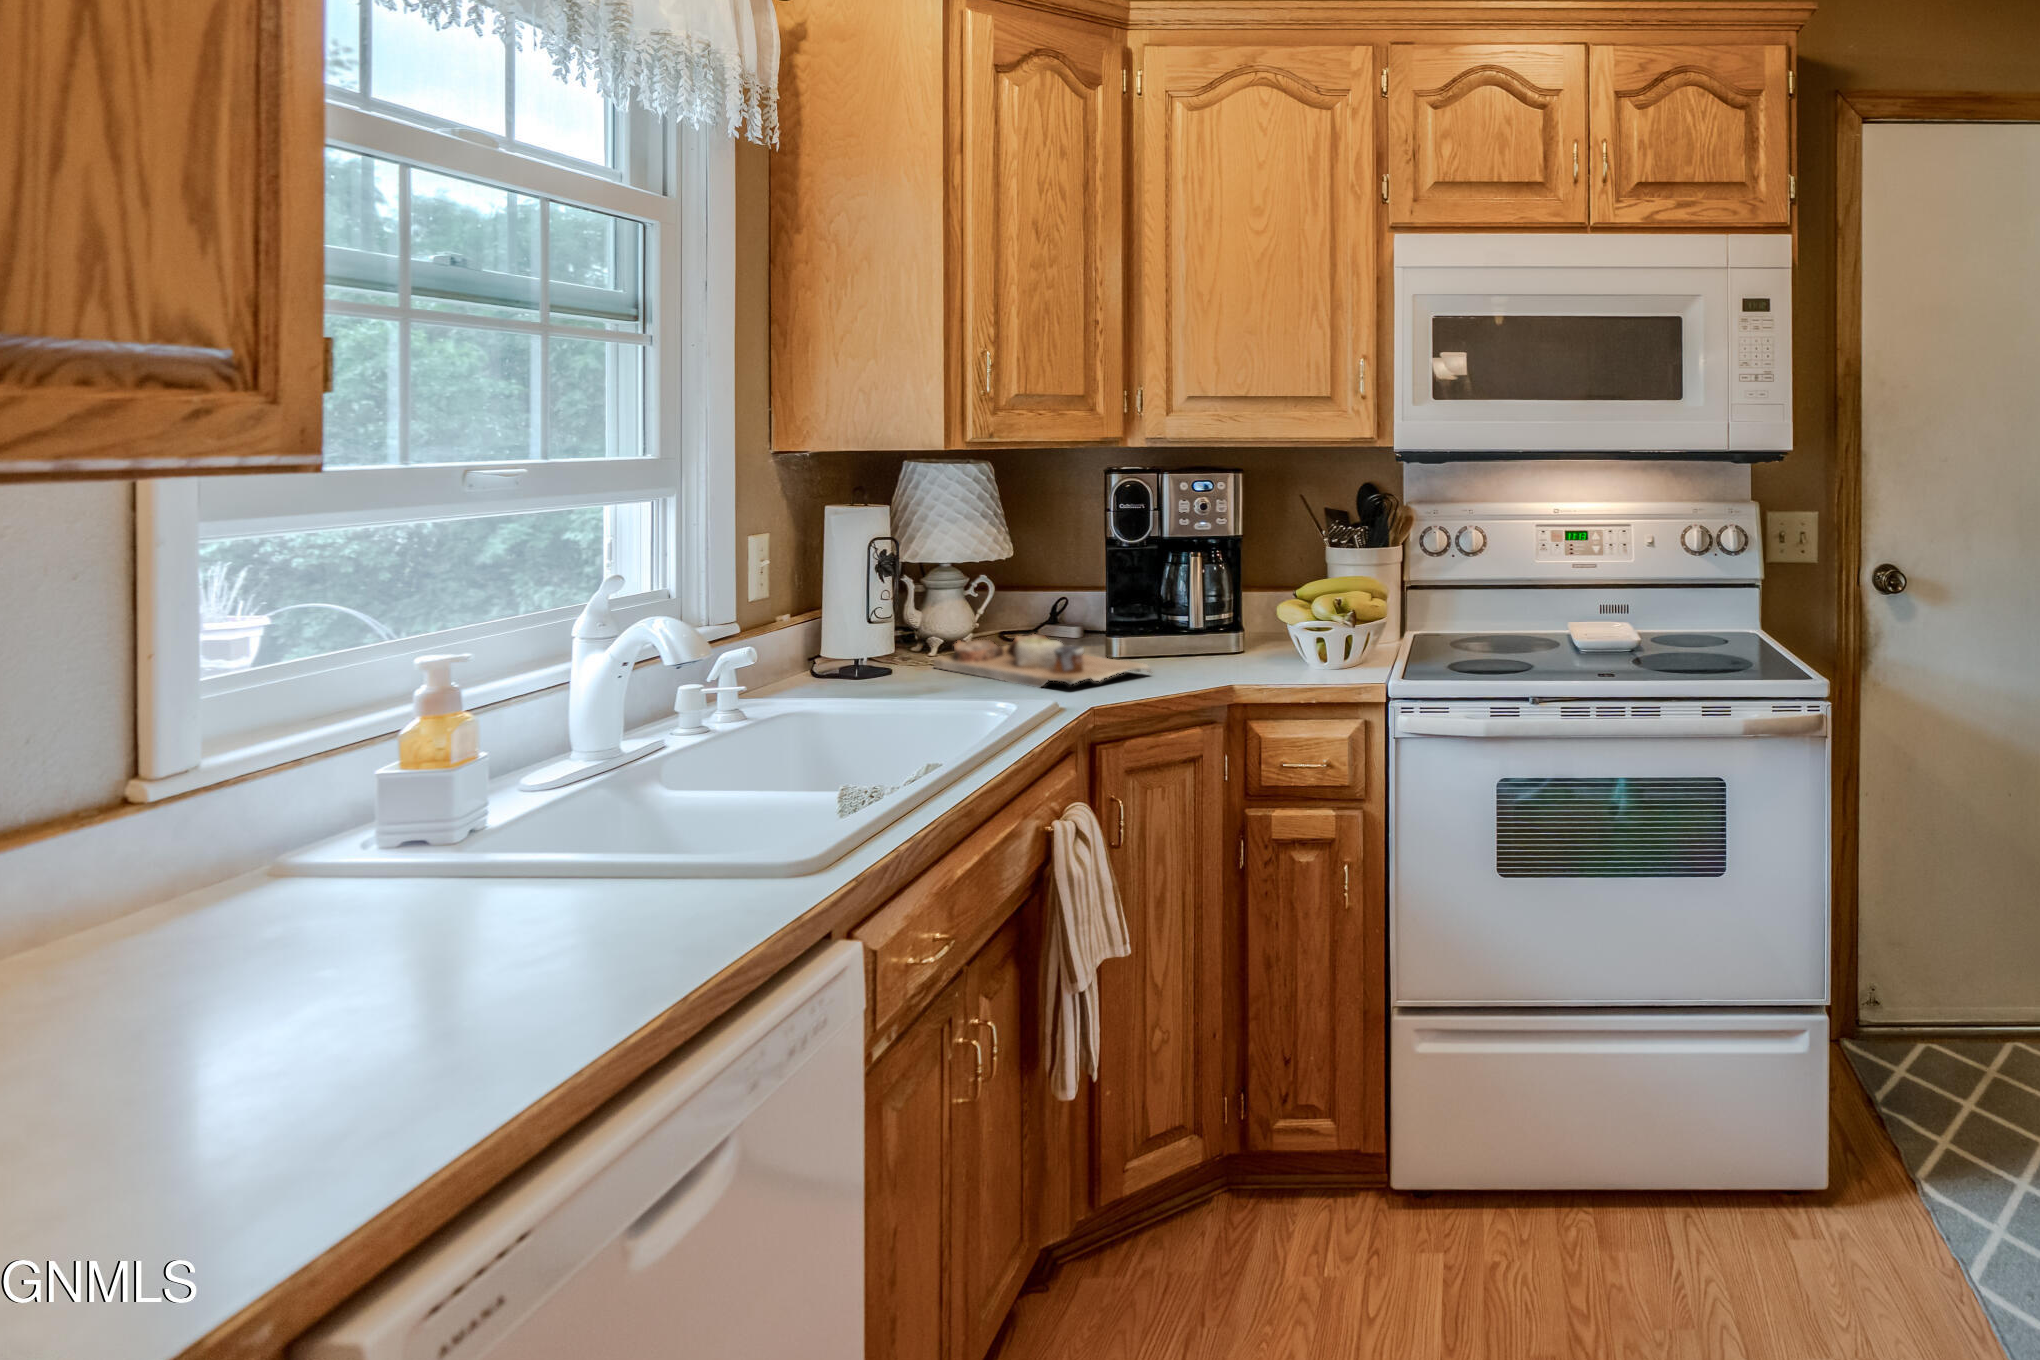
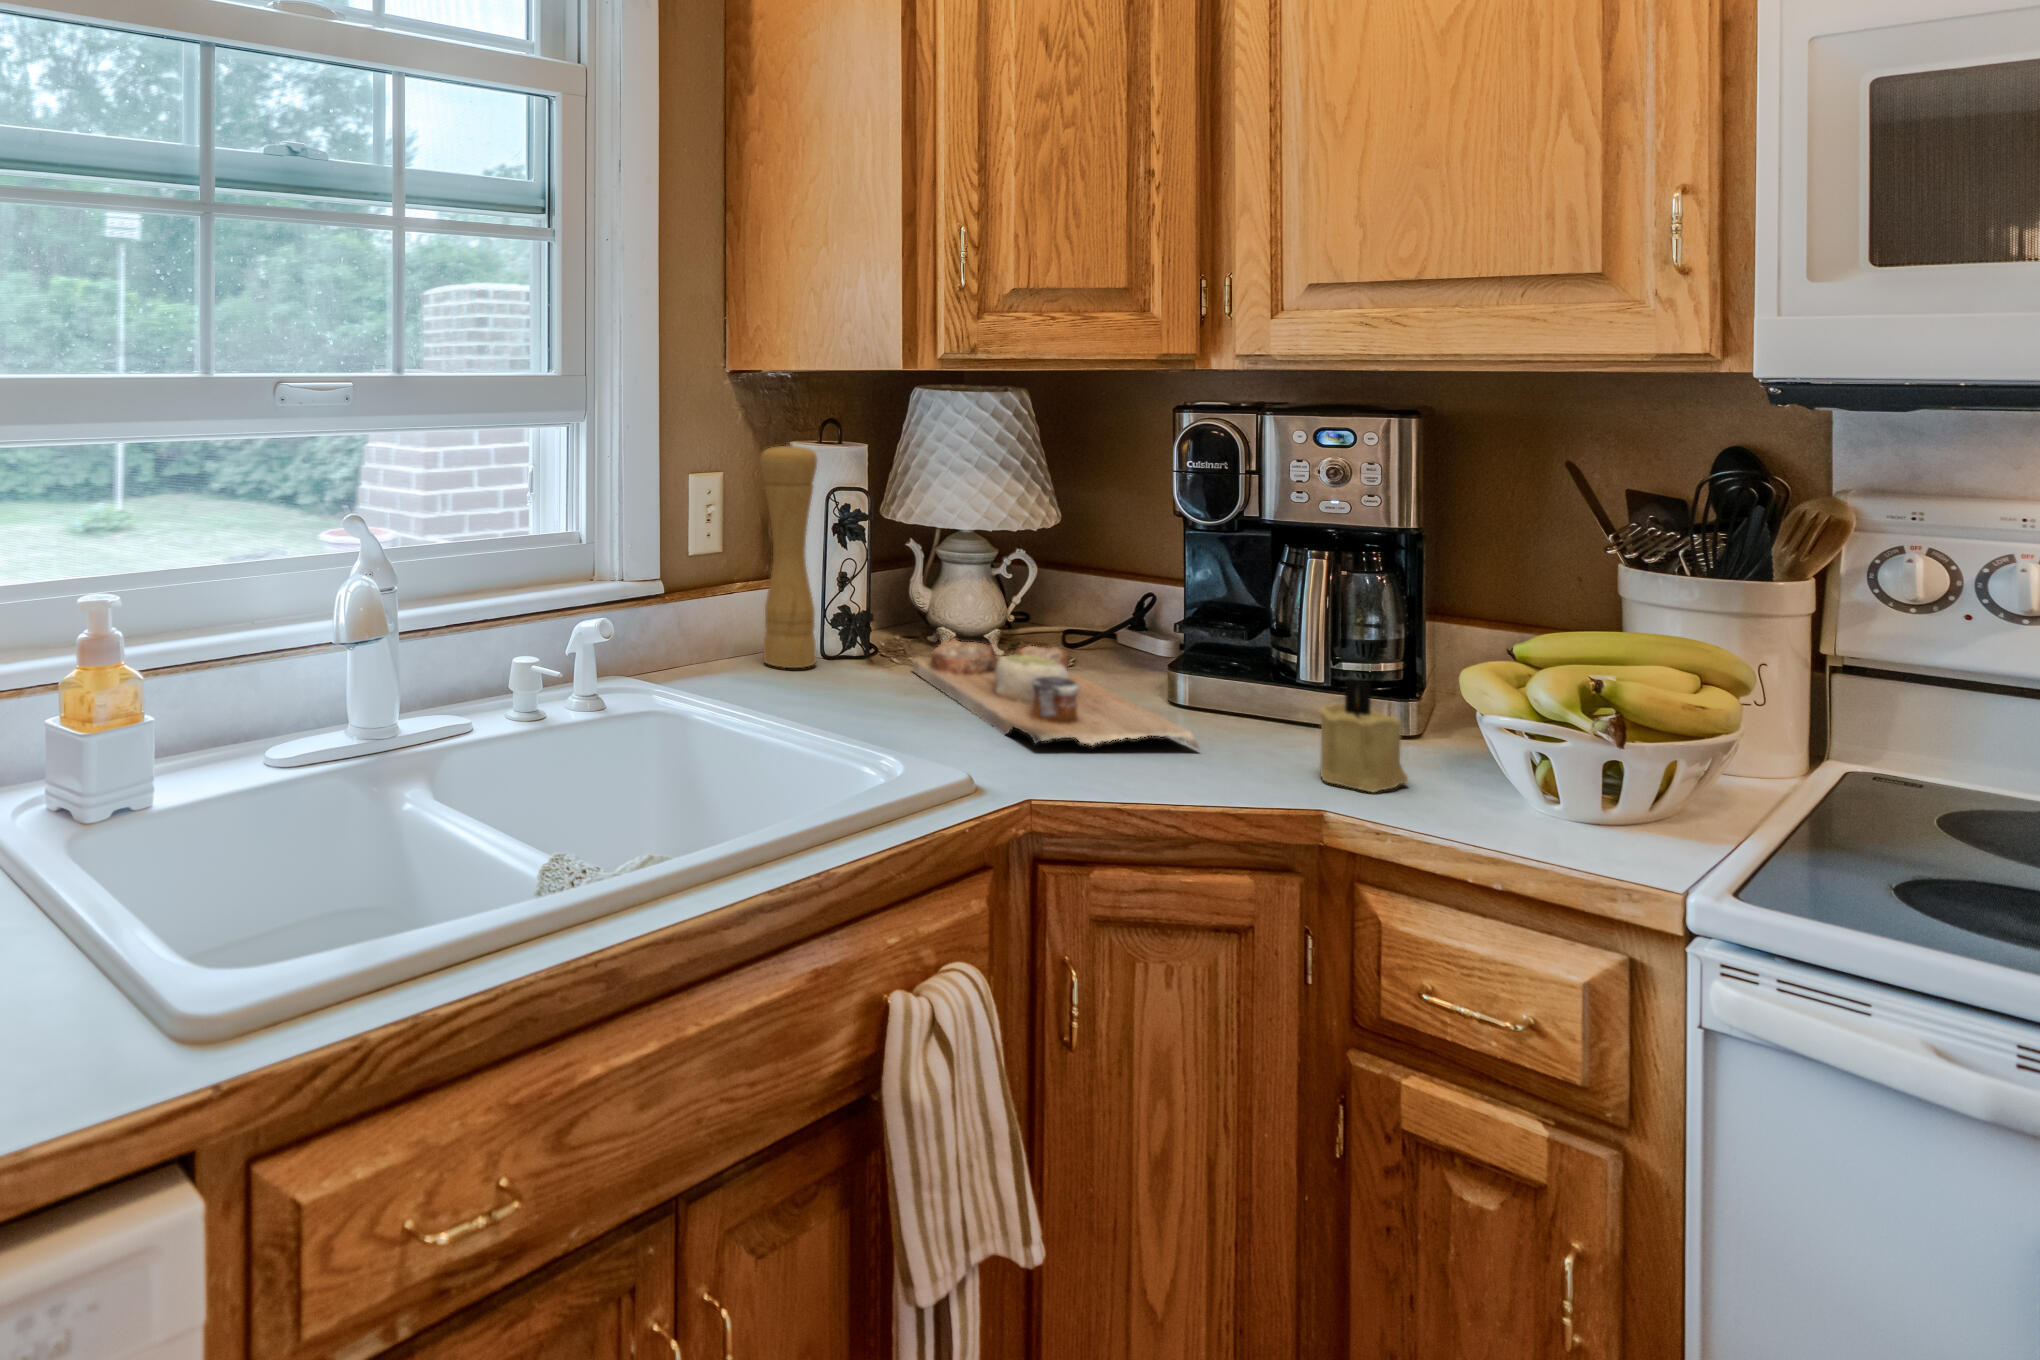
pepper mill: none [817,507,865,681] -> present [760,443,817,668]
candle: none [1217,616,1259,676] -> present [1319,679,1408,792]

